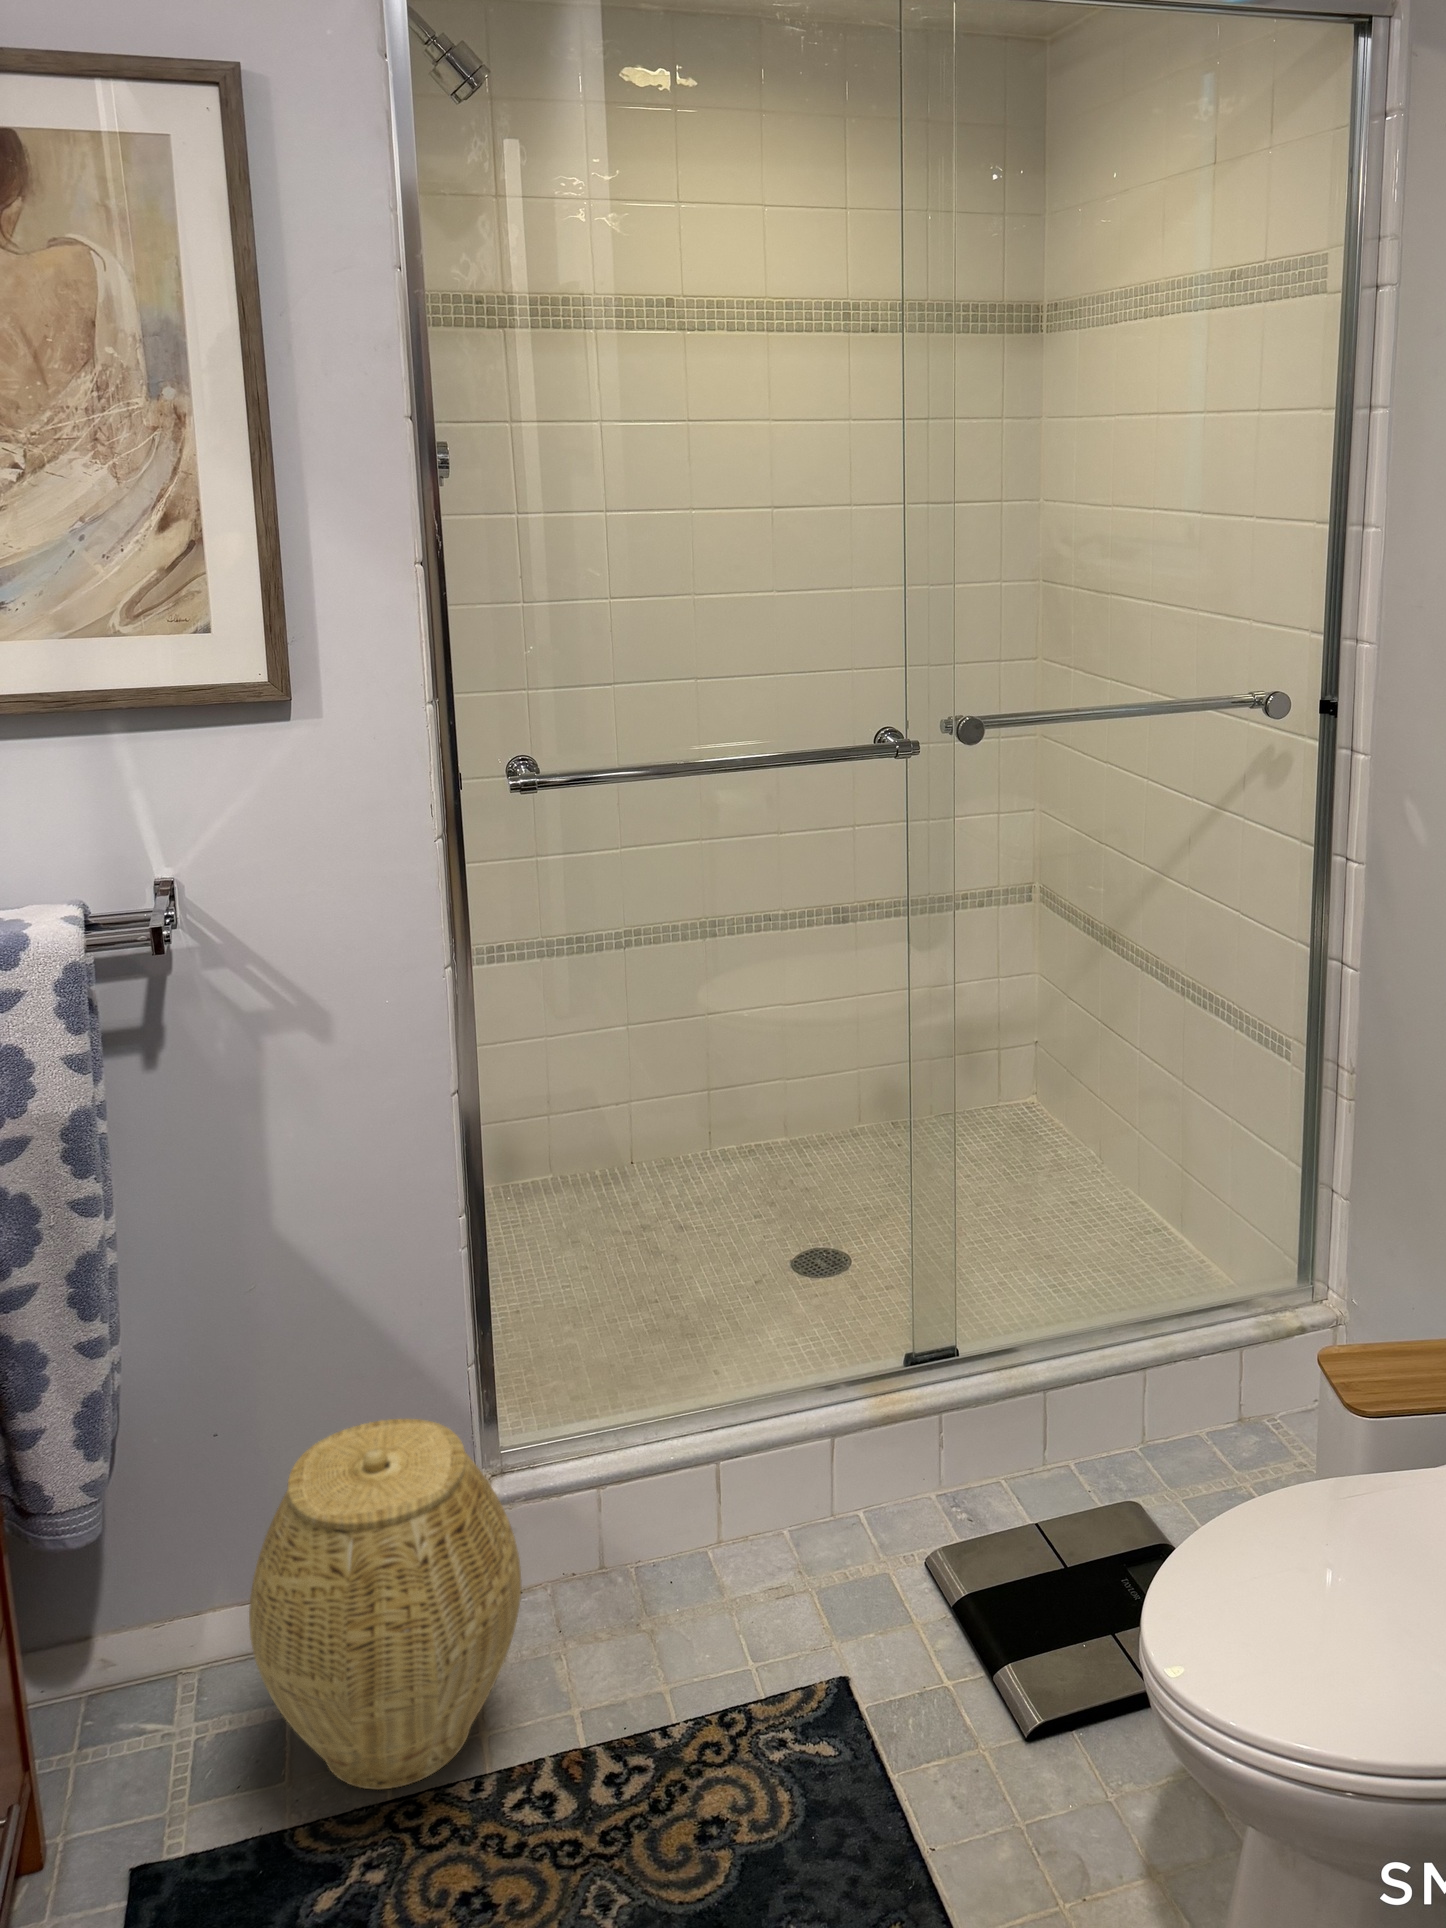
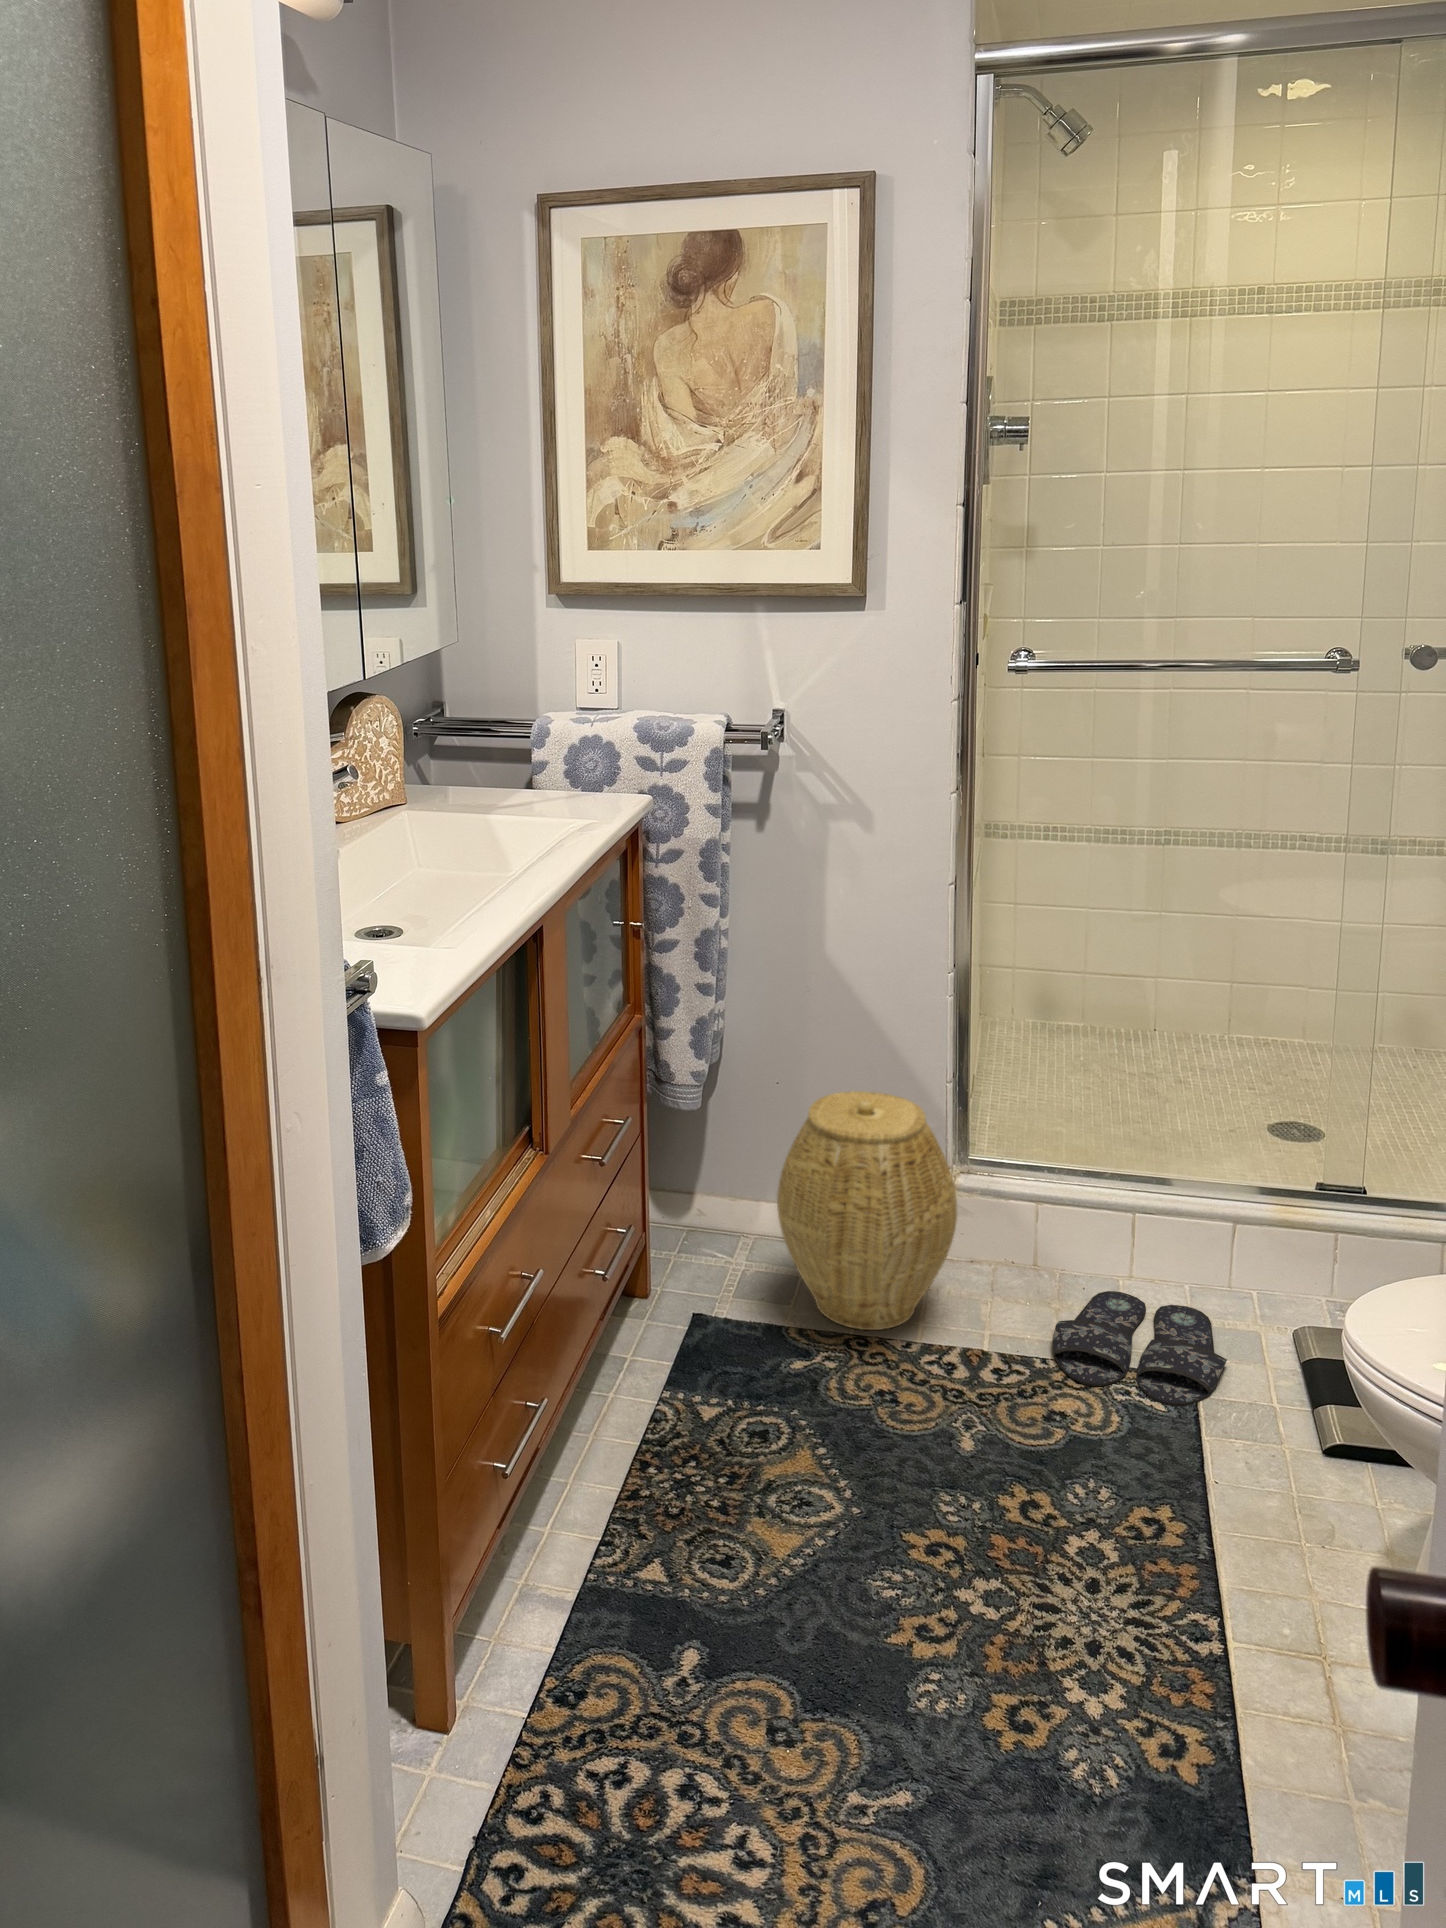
slippers: none [665,1569,876,1753] -> present [1053,1291,1227,1406]

